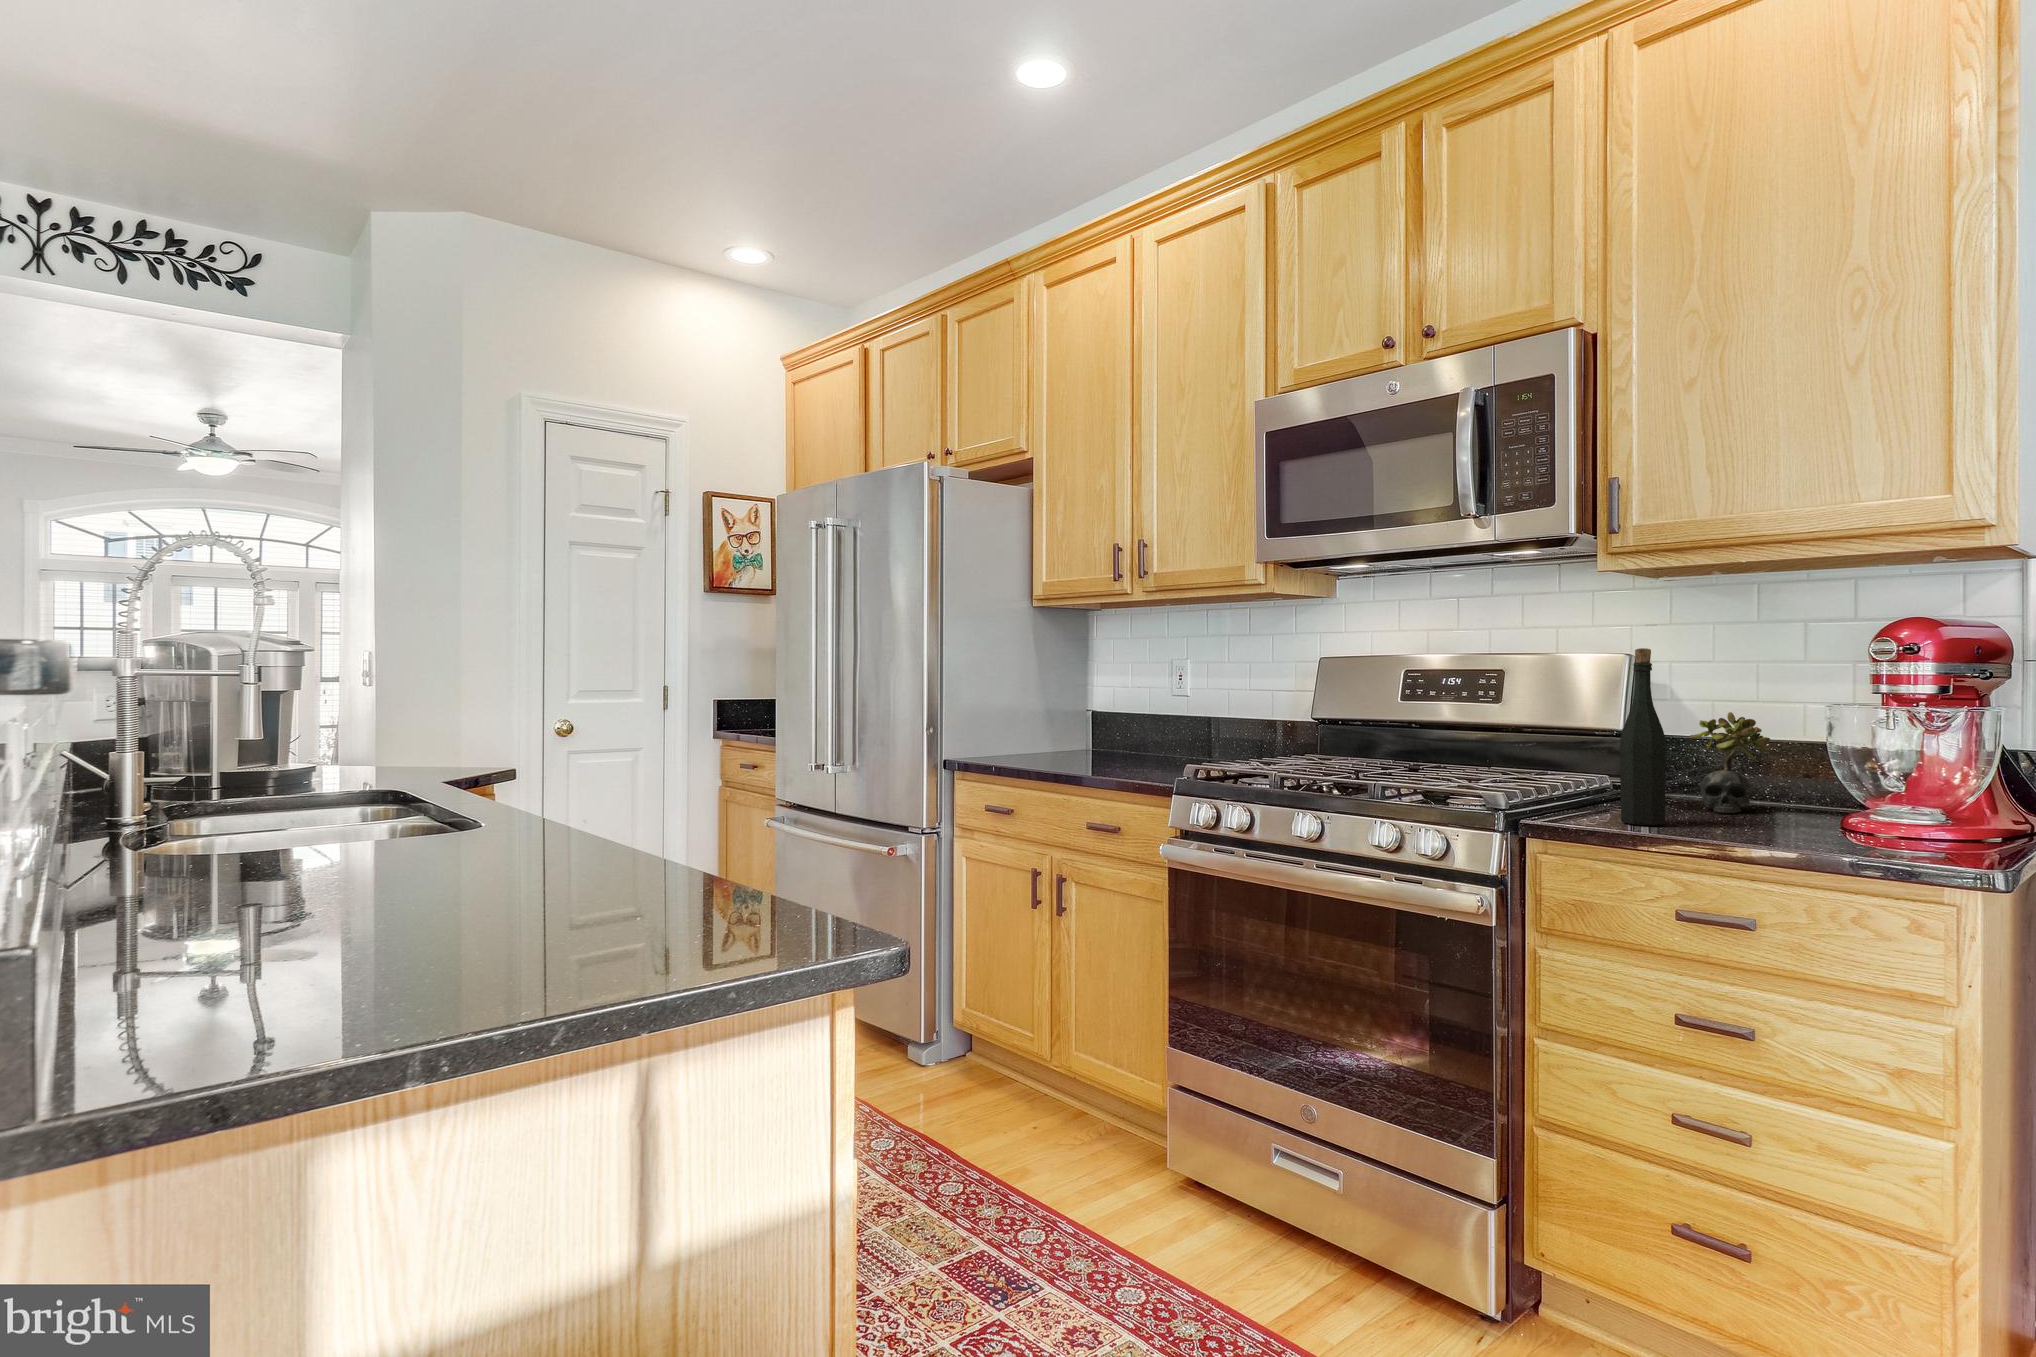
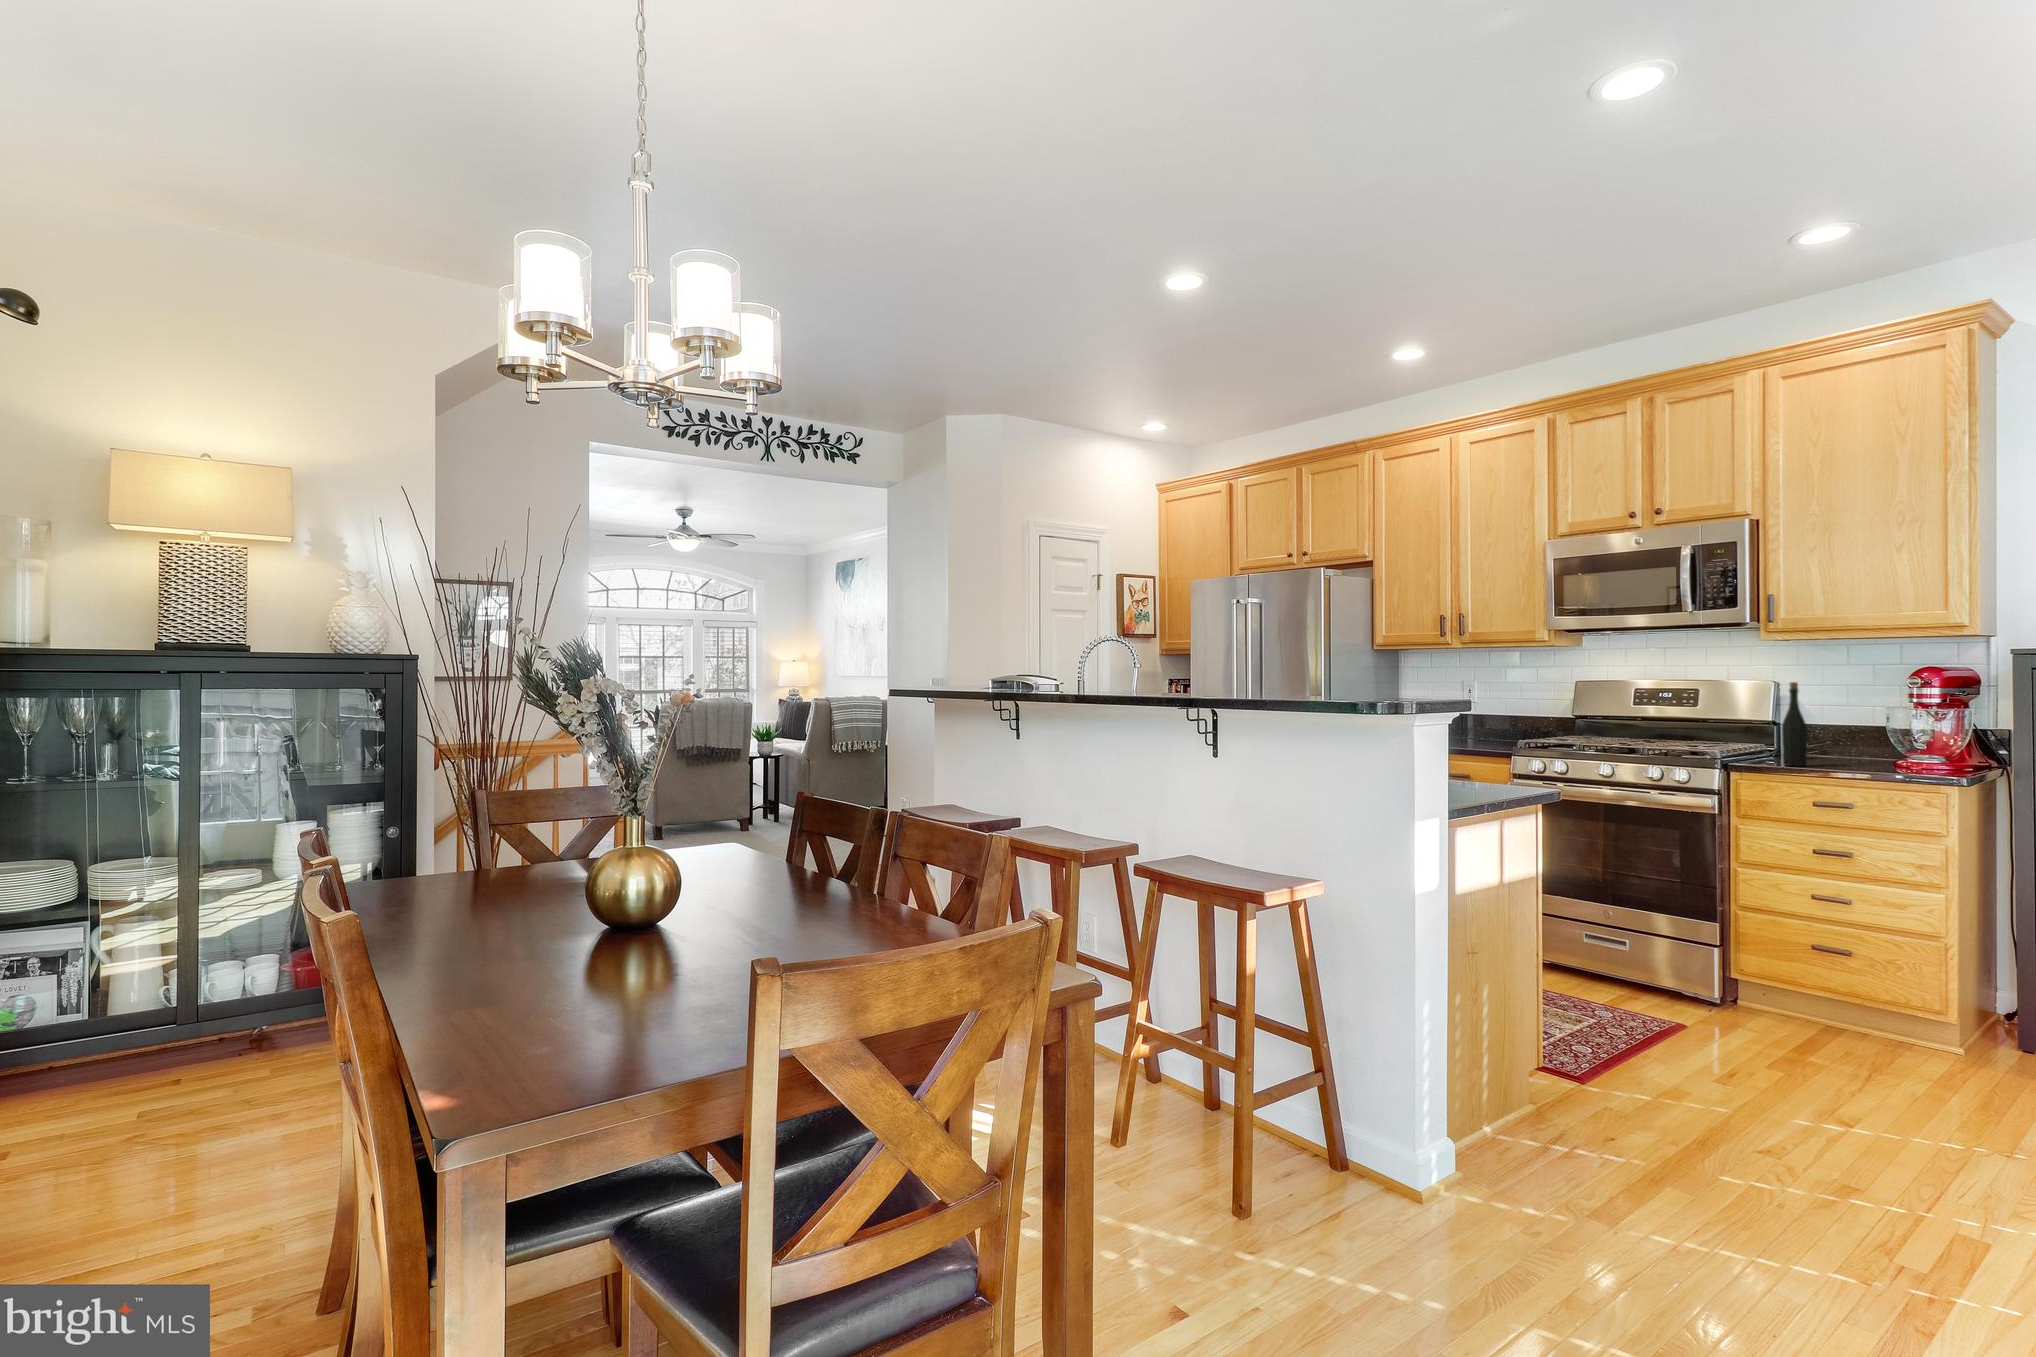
succulent plant: present [1690,712,1770,813] -> none [1813,711,1856,761]

